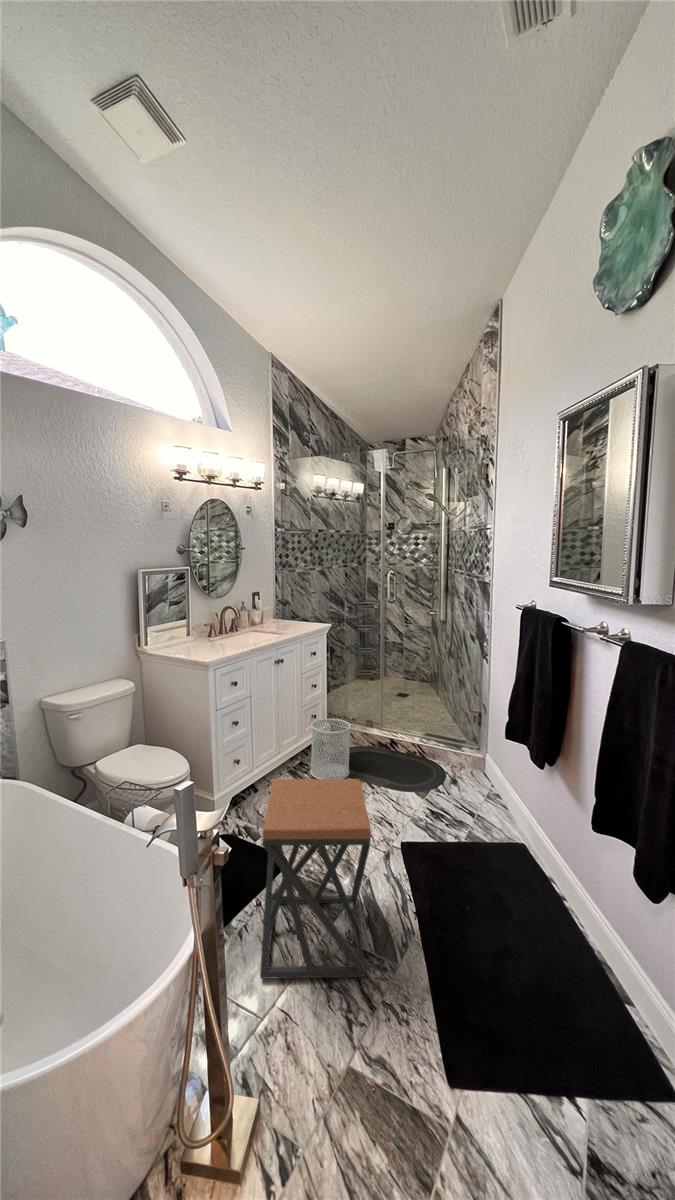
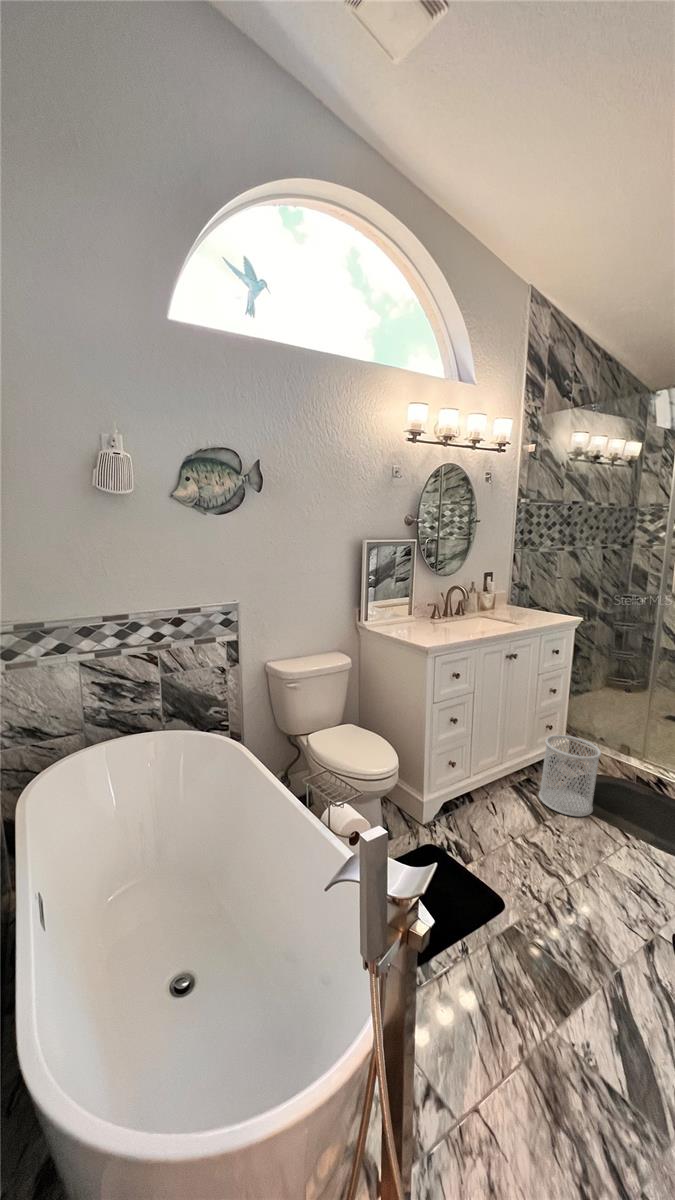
stool: present [260,779,371,979] -> none [463,808,647,1130]

